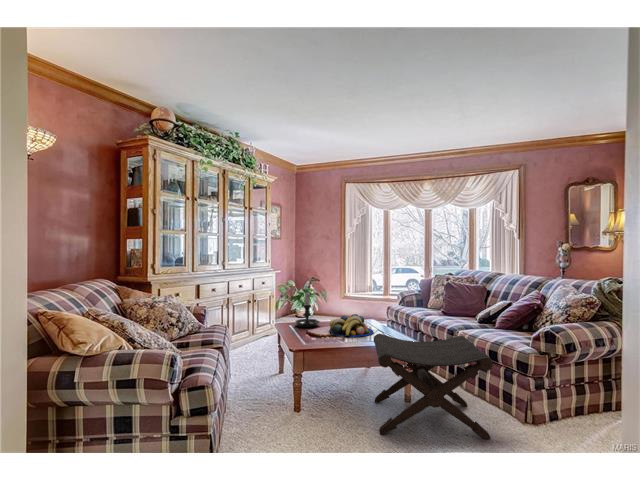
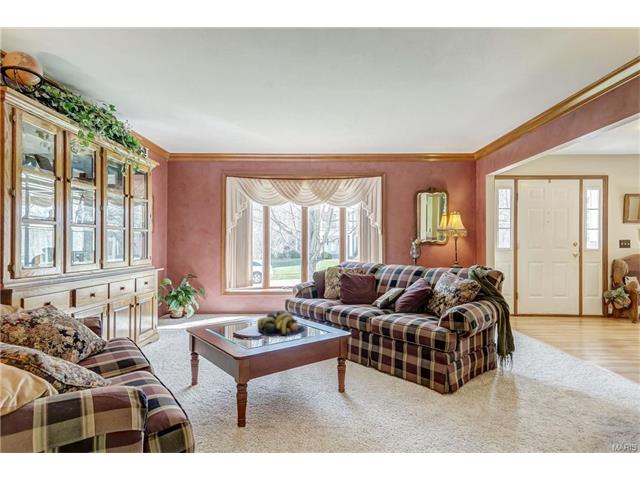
candle holder: present [296,293,320,327] -> none [213,289,241,330]
footstool: present [374,334,493,439] -> none [313,322,433,429]

